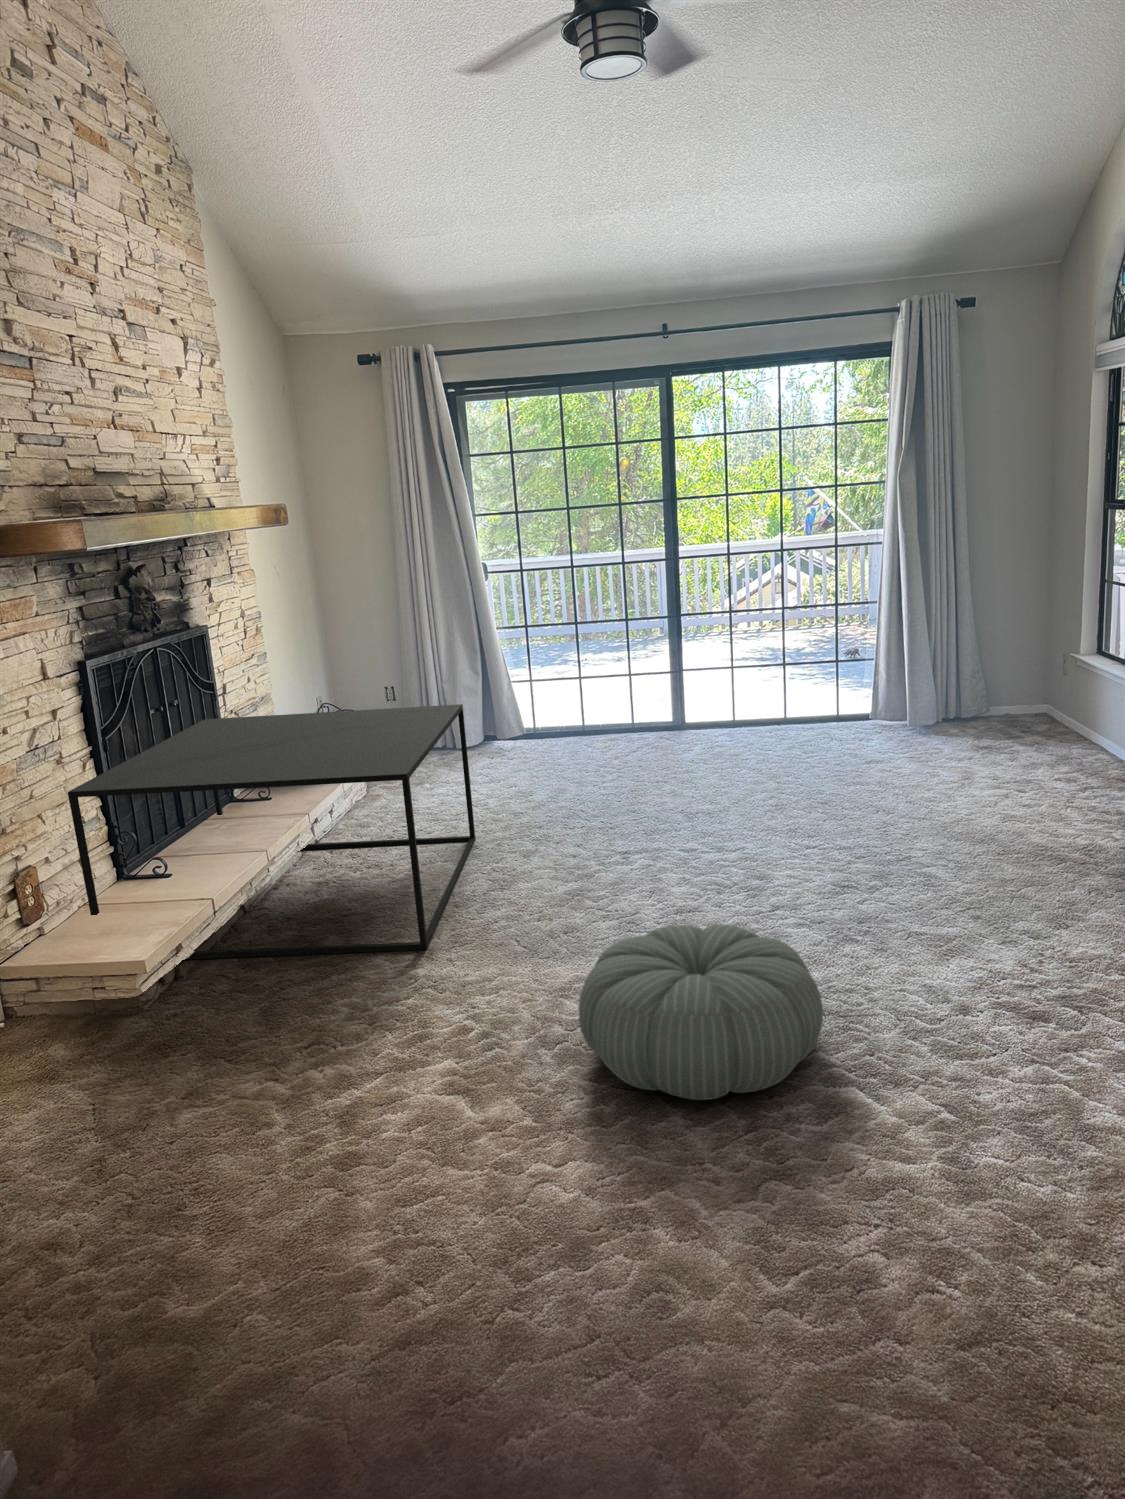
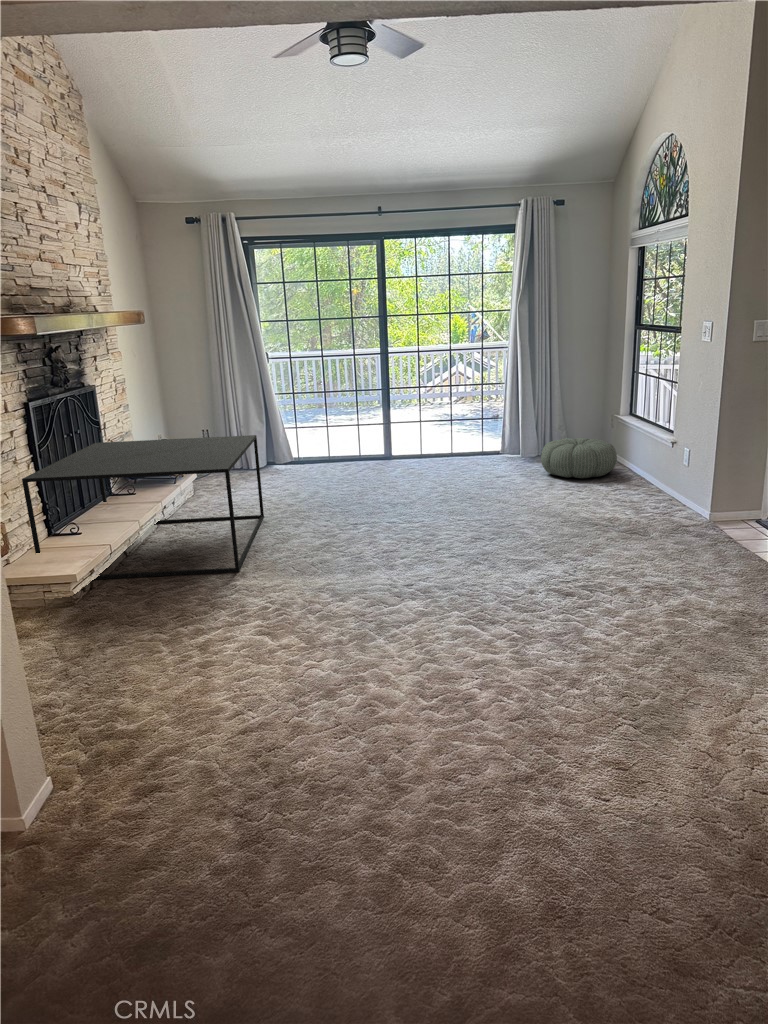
pouf: present [579,925,823,1100] -> present [541,438,617,478]

